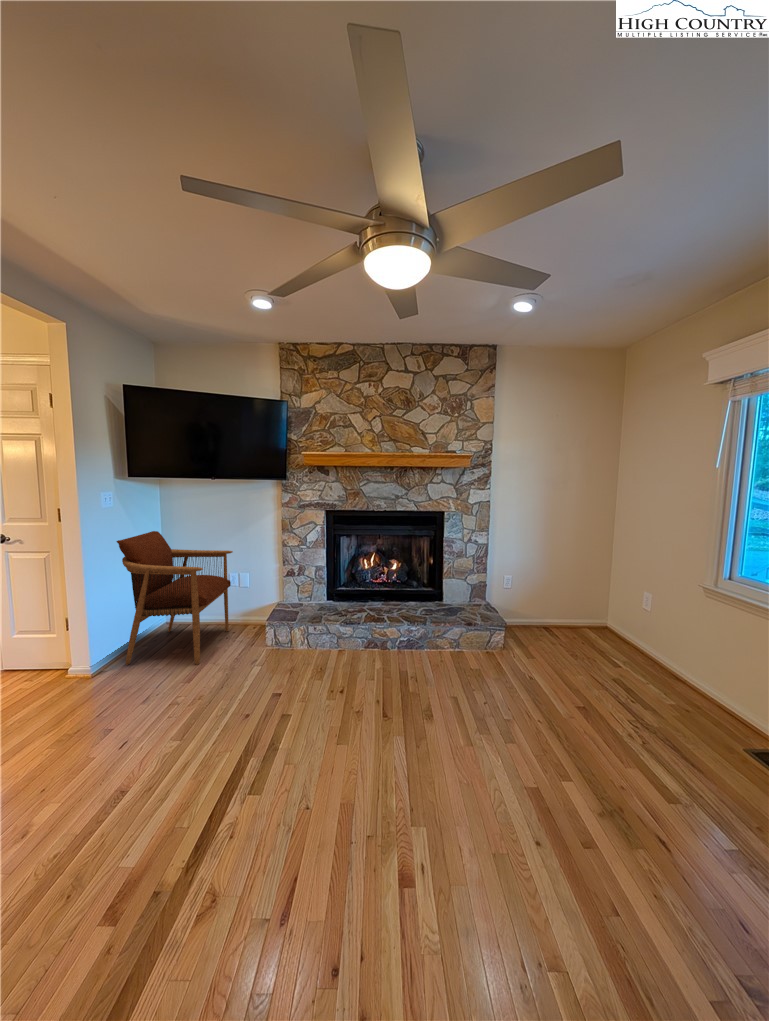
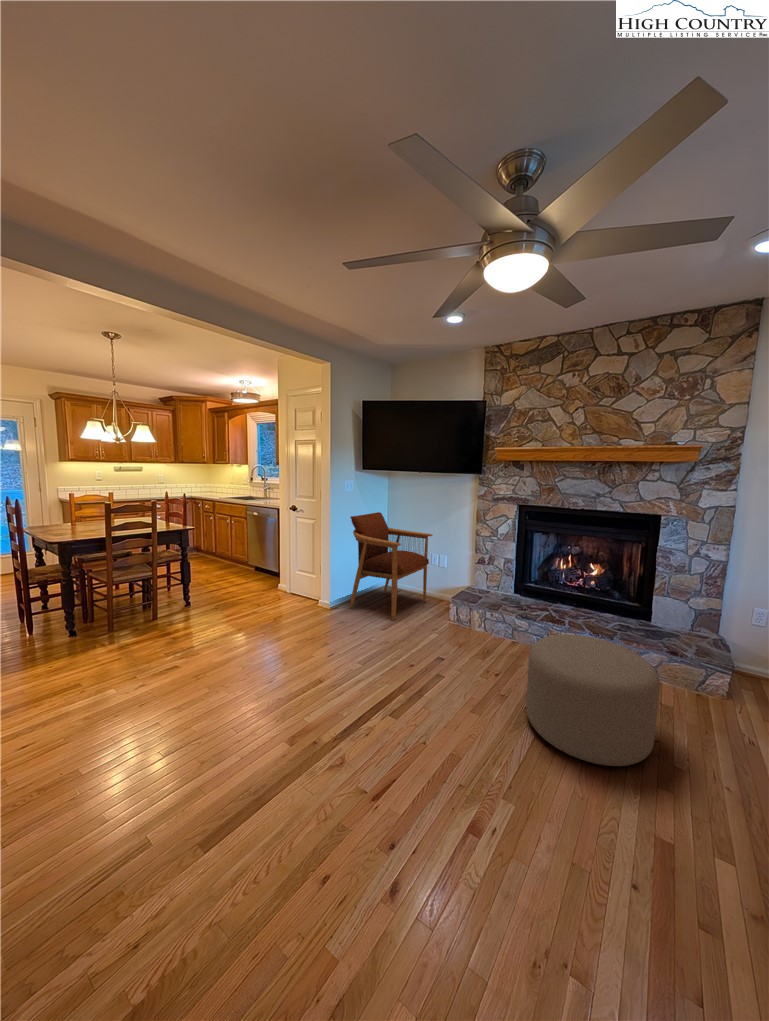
ottoman: none [387,629,495,749] -> present [526,634,660,766]

